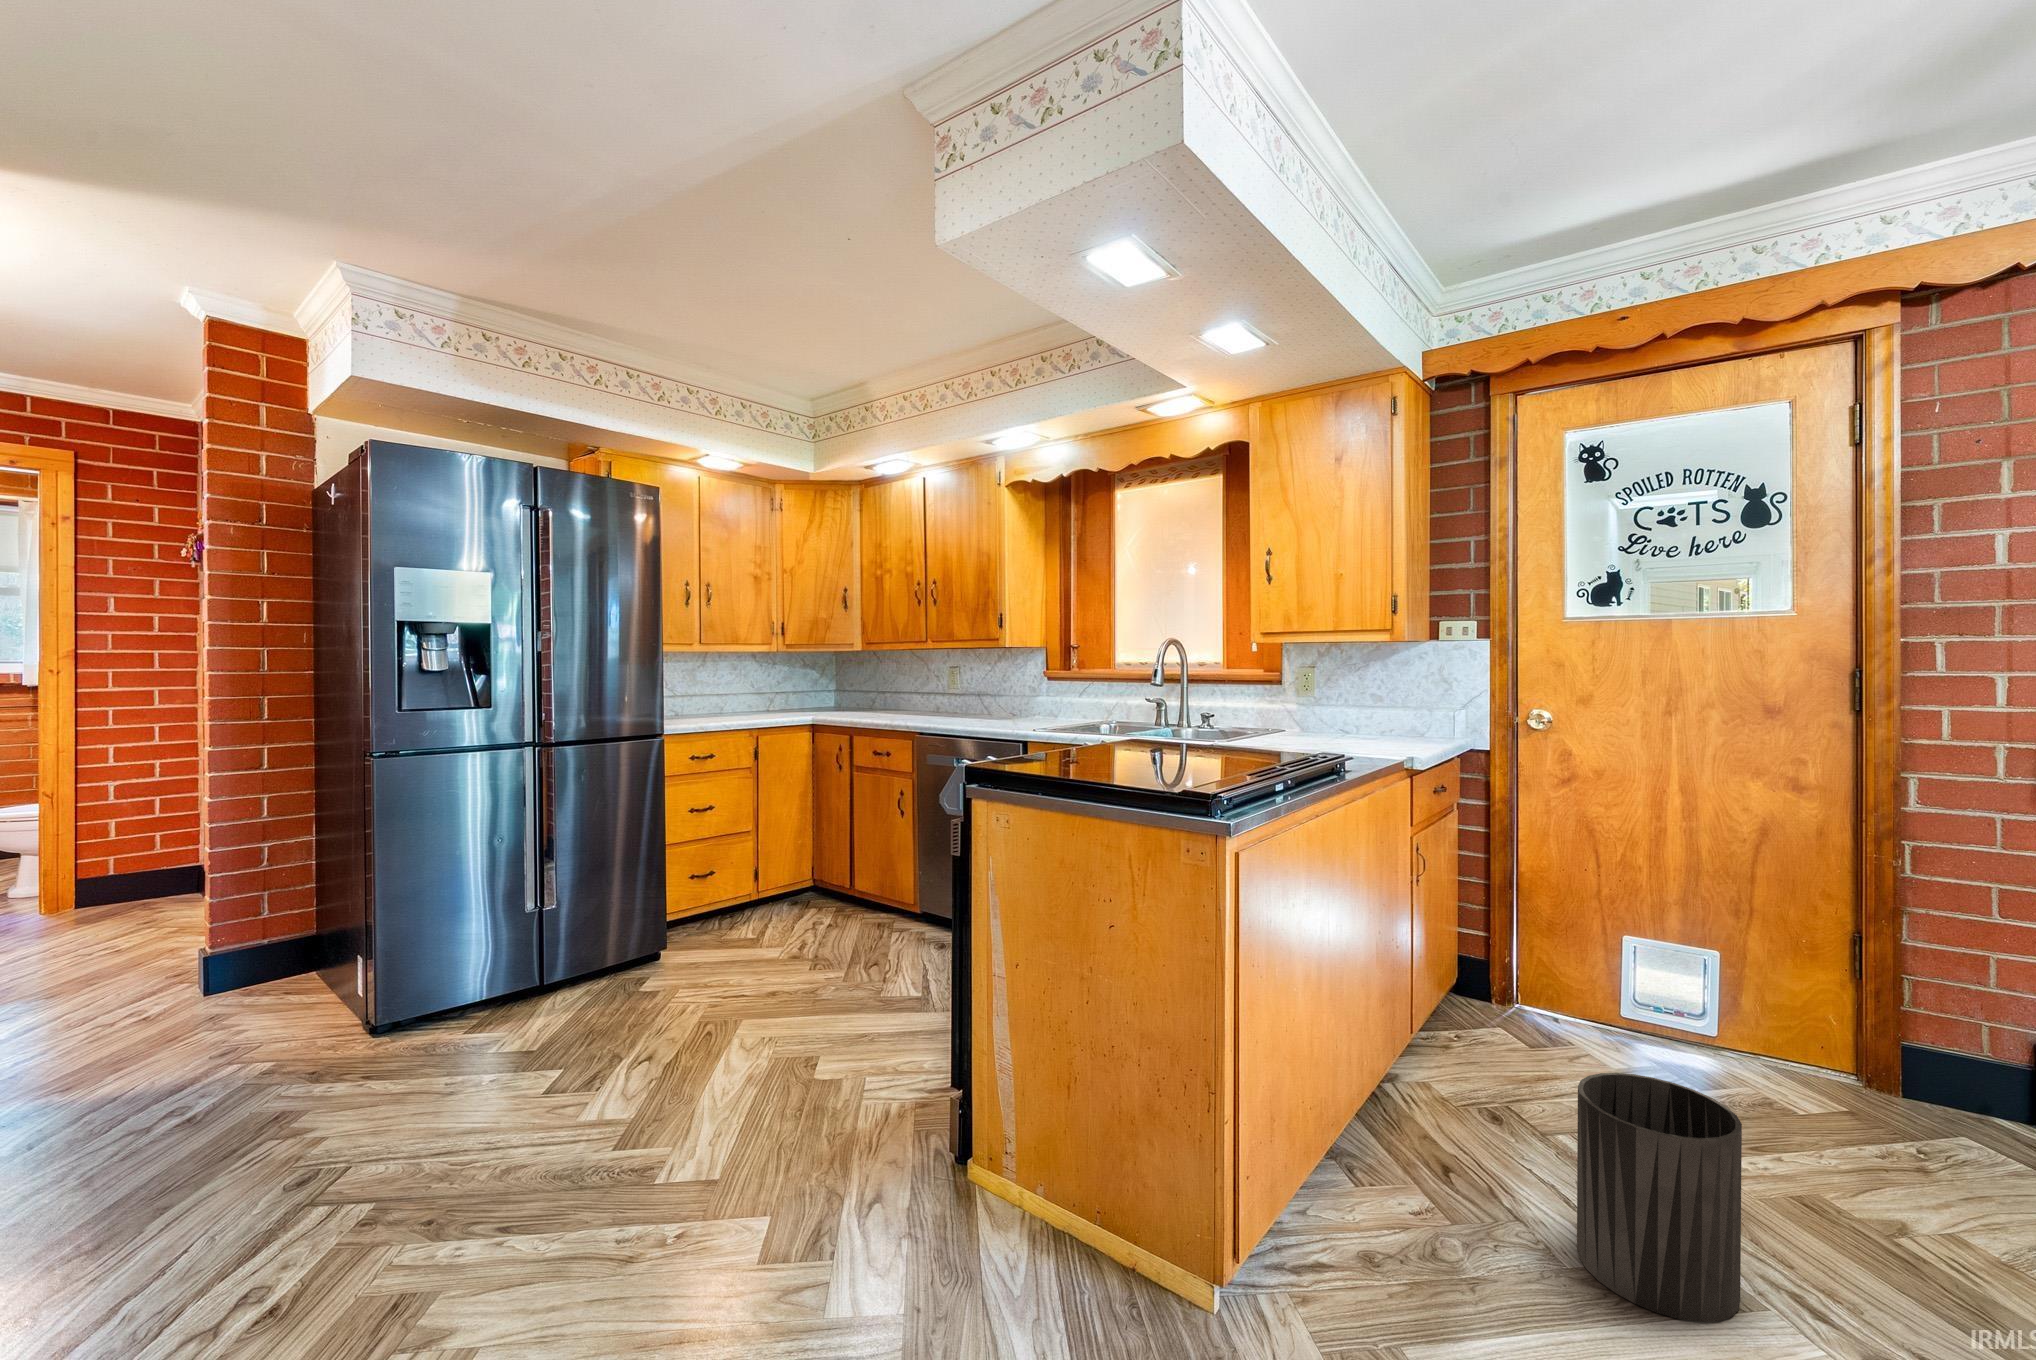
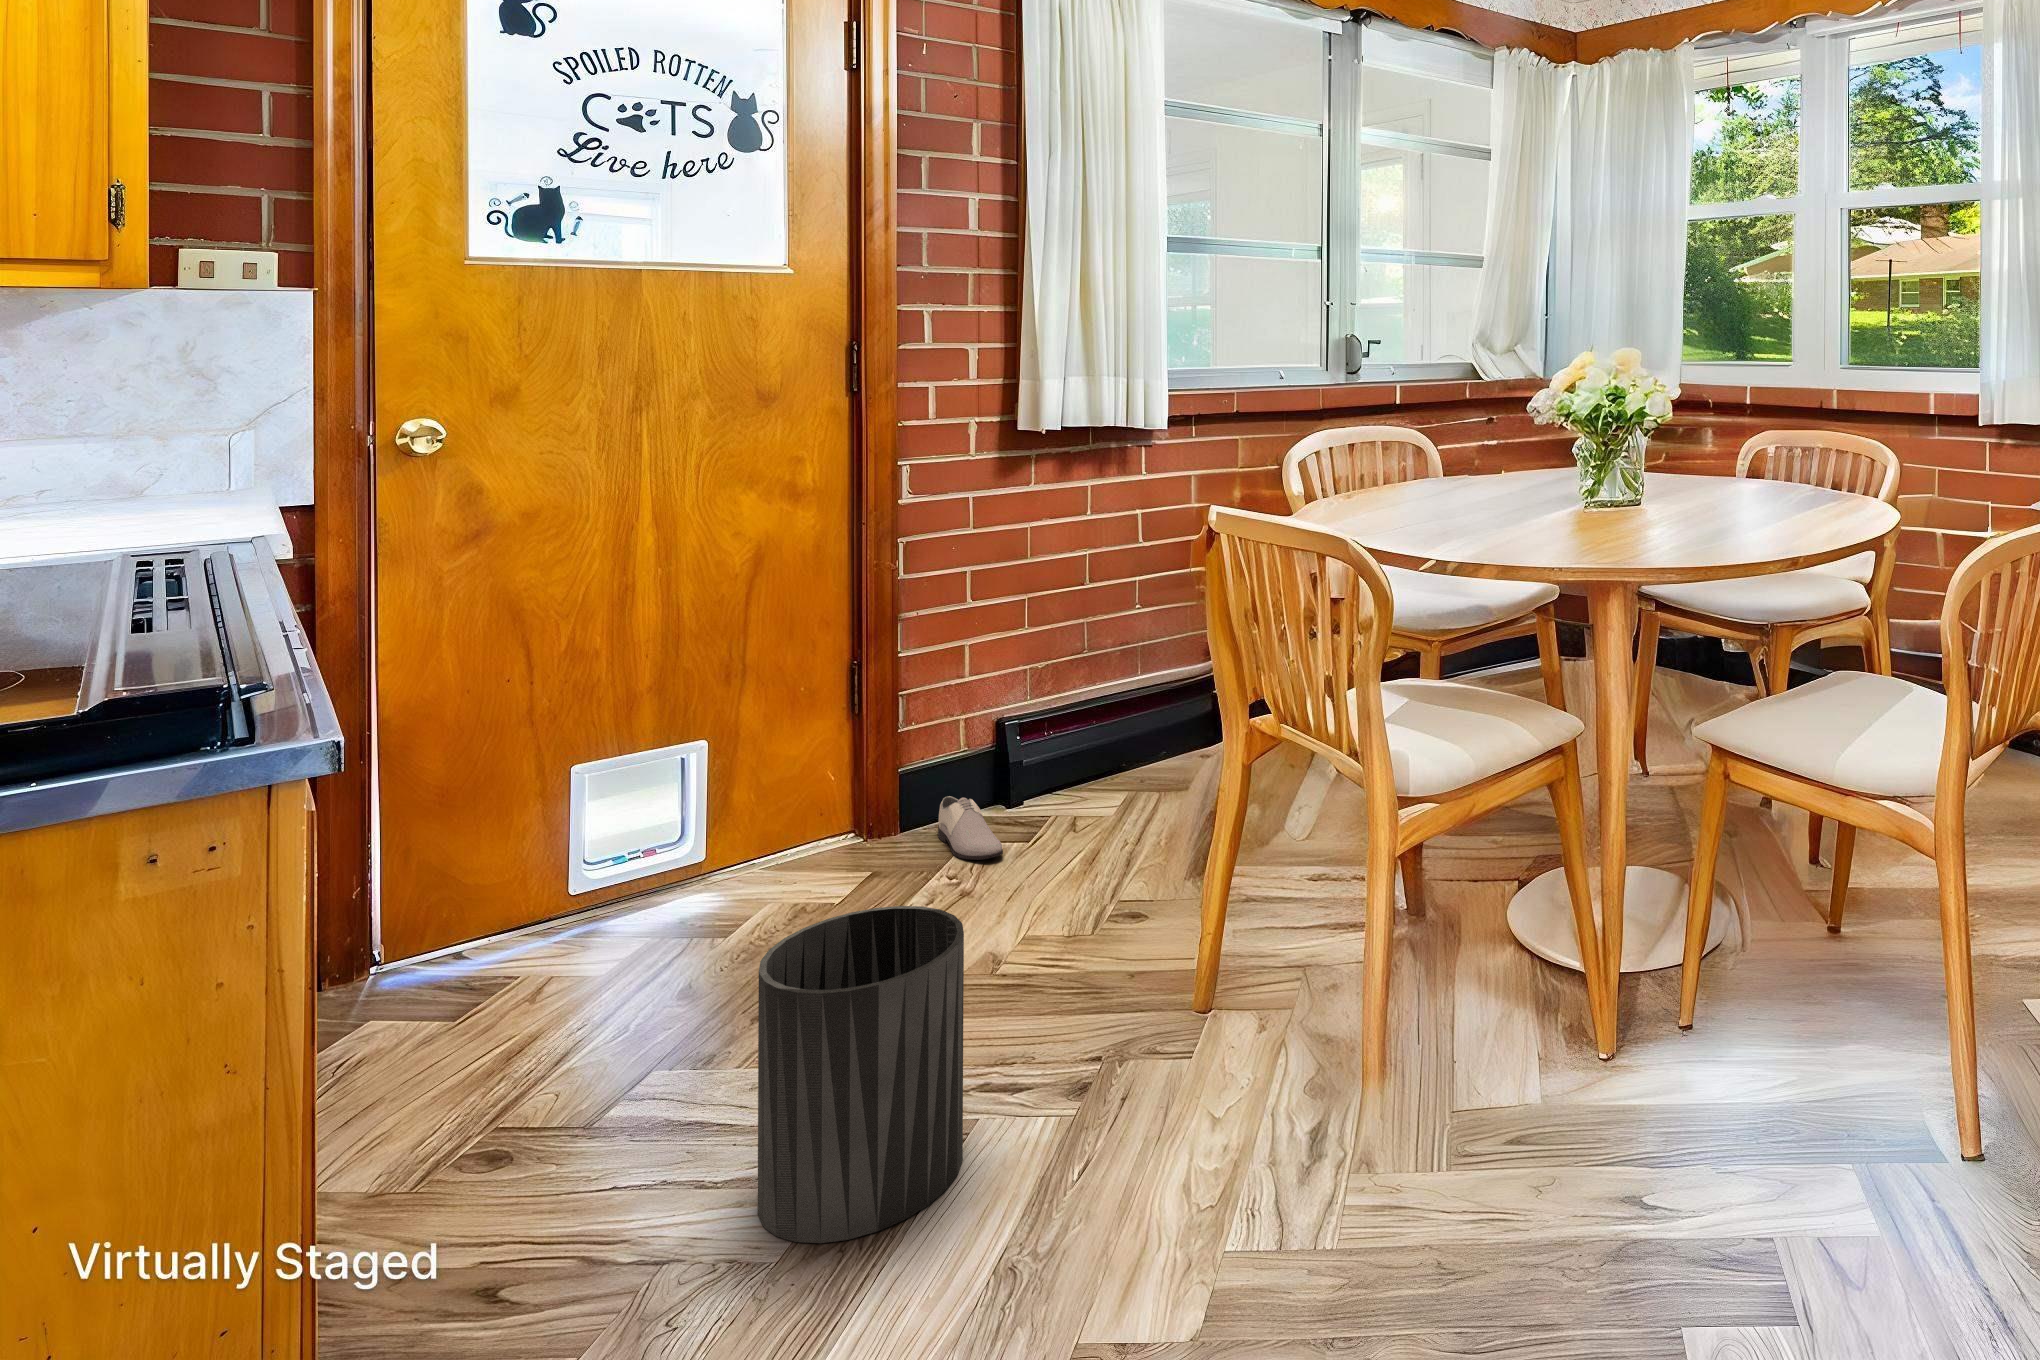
shoe: none [1942,1084,1998,1158] -> present [938,796,1003,860]

